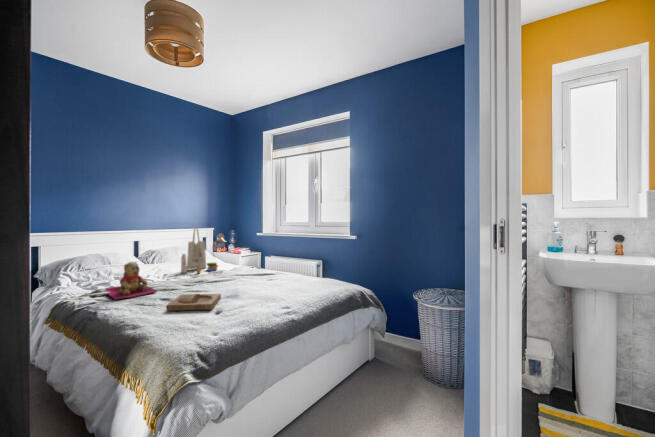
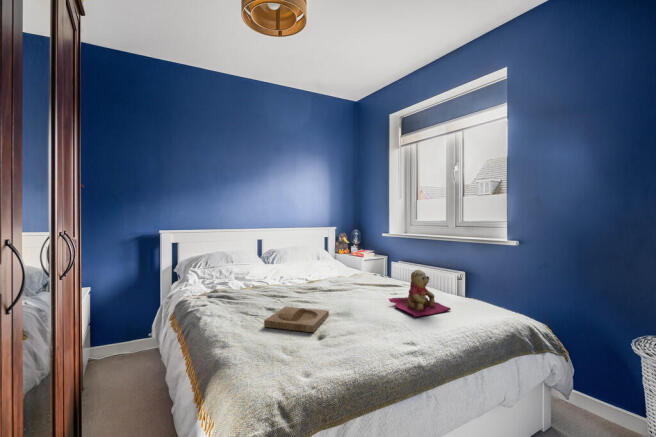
tote bag: present [181,229,222,273] -> none [297,227,340,279]
teddy bear: present [106,262,157,300] -> present [389,270,451,317]

